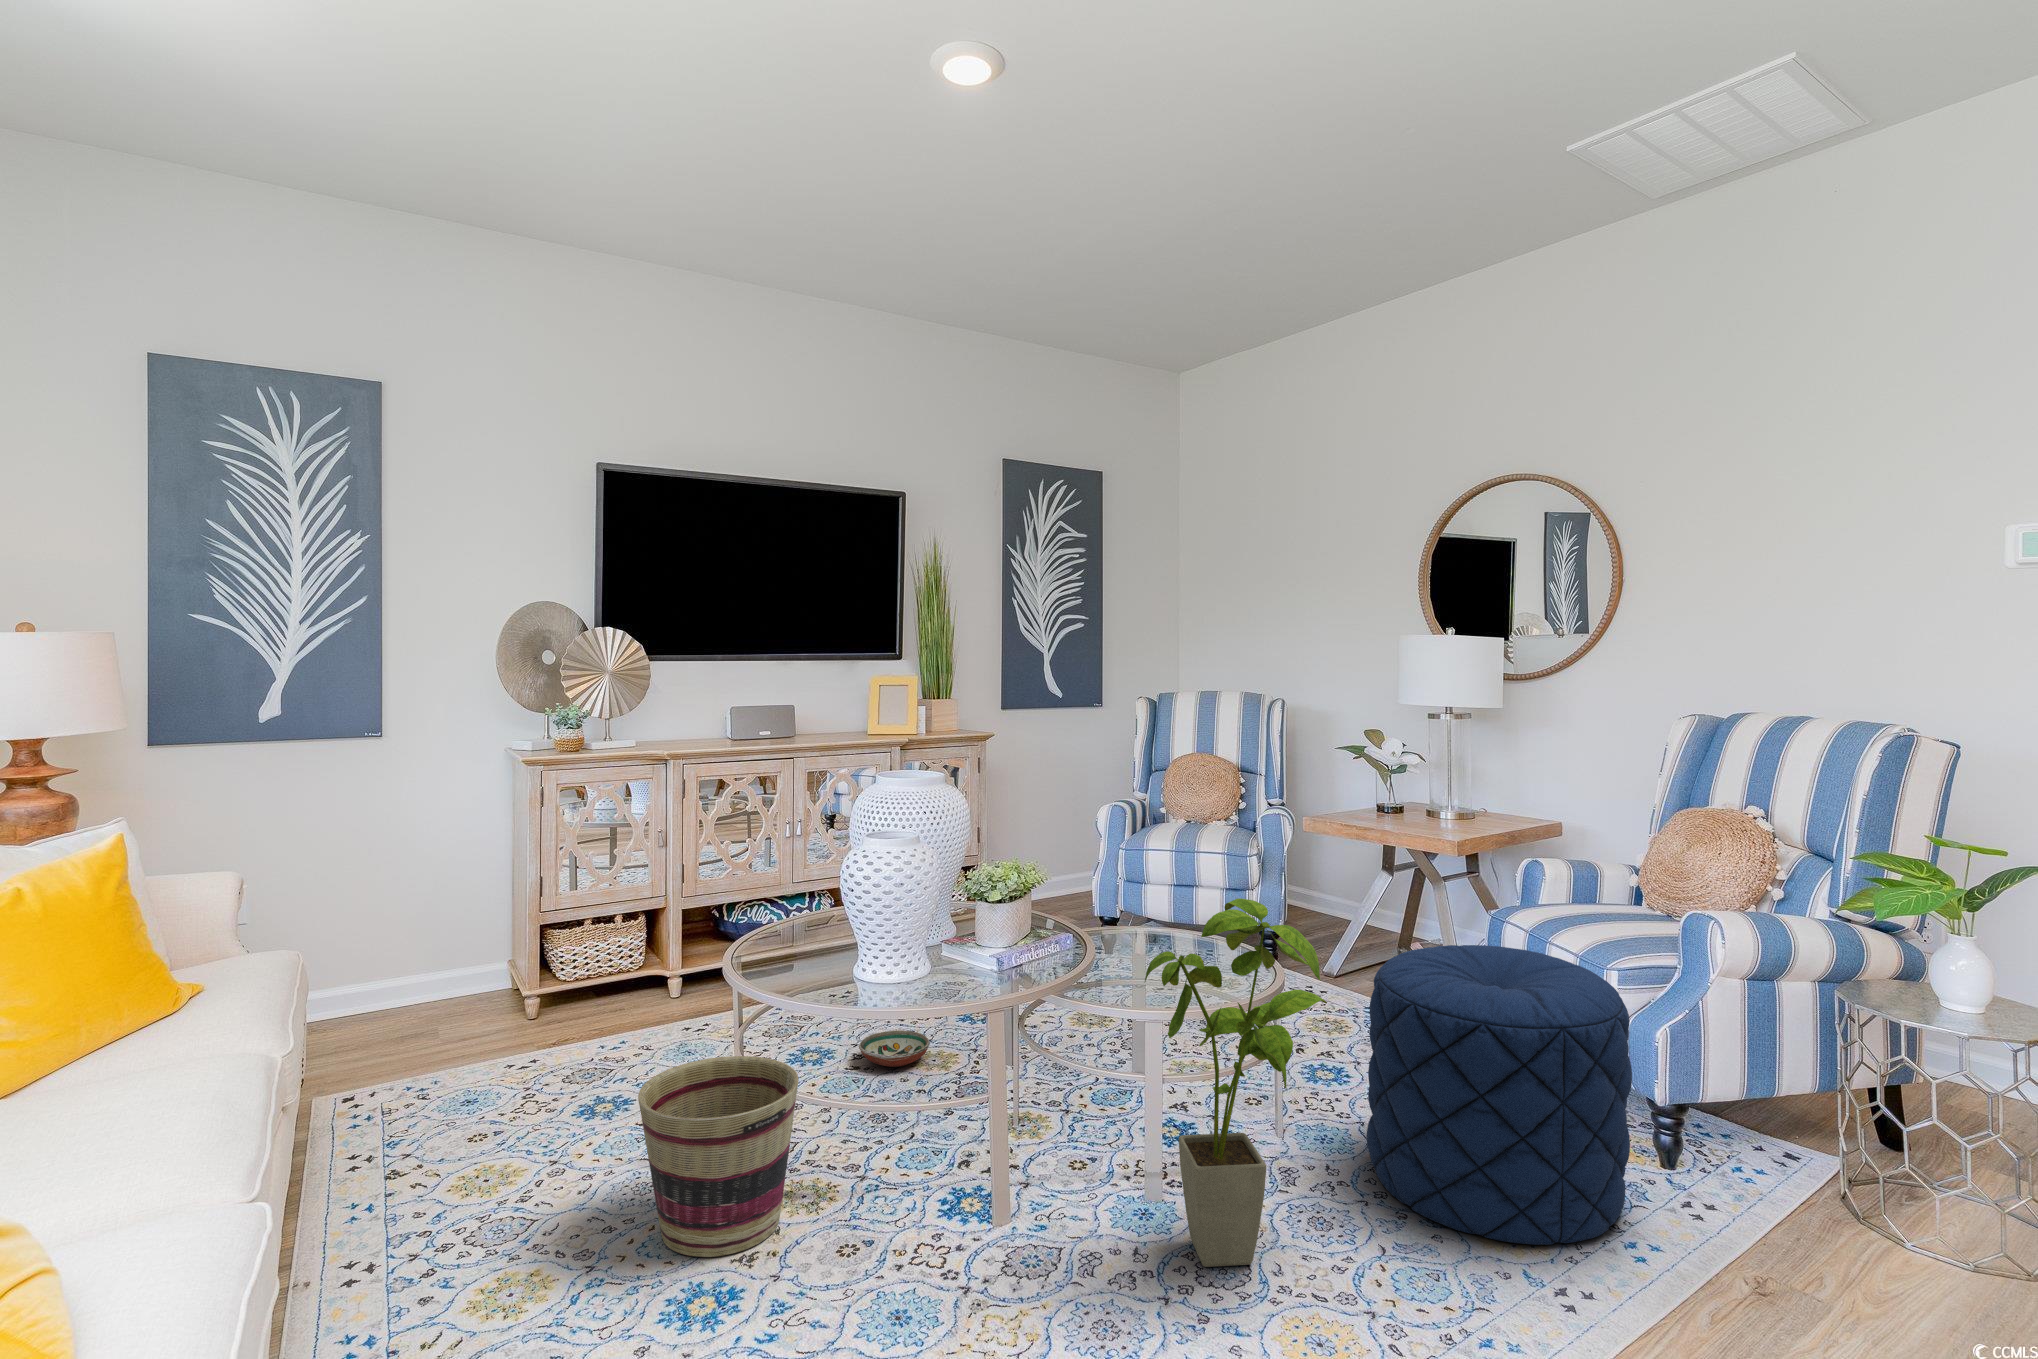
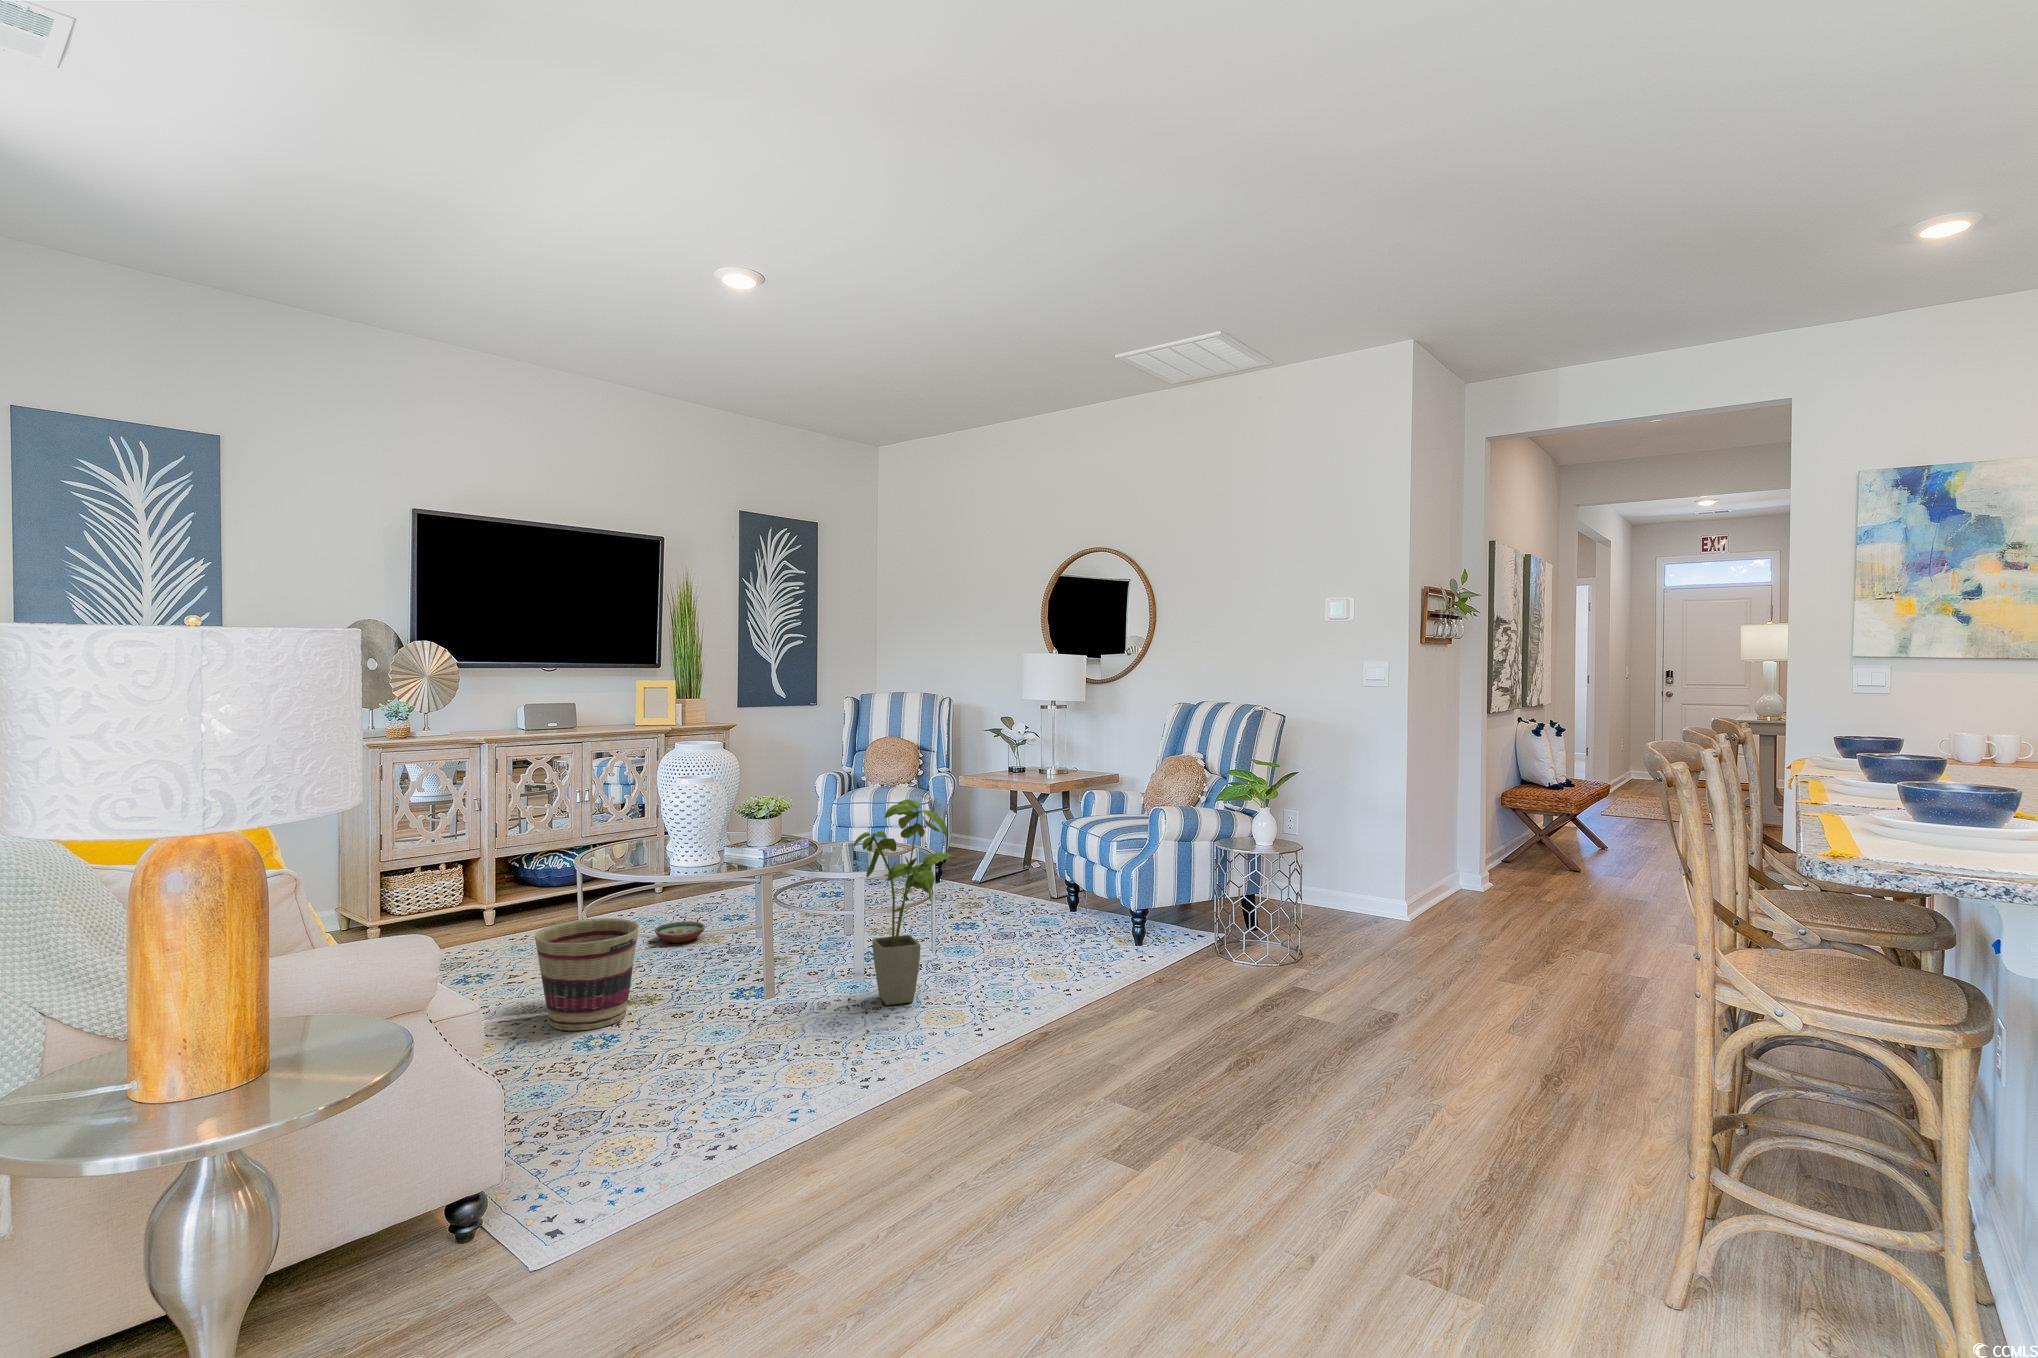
pouf: present [1367,945,1632,1245] -> none [982,833,1116,982]

